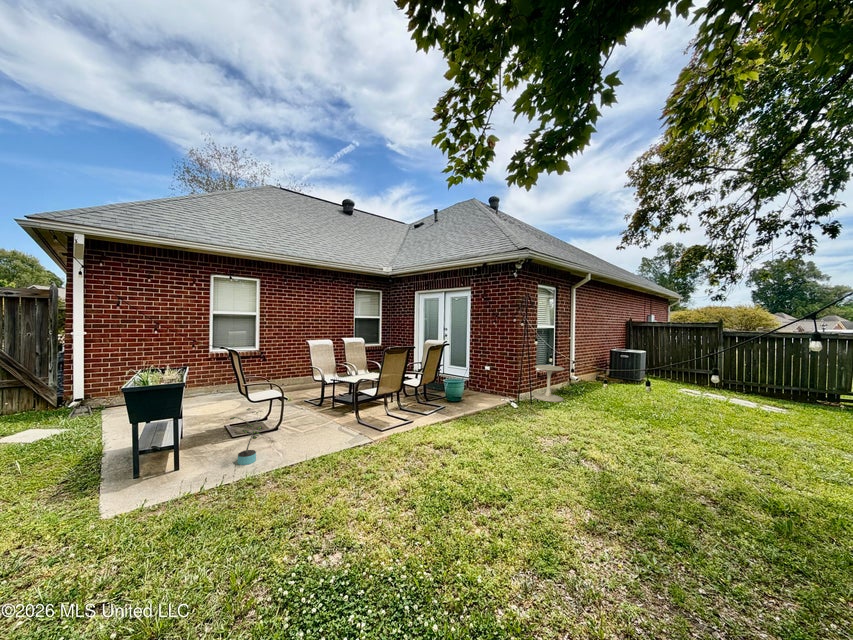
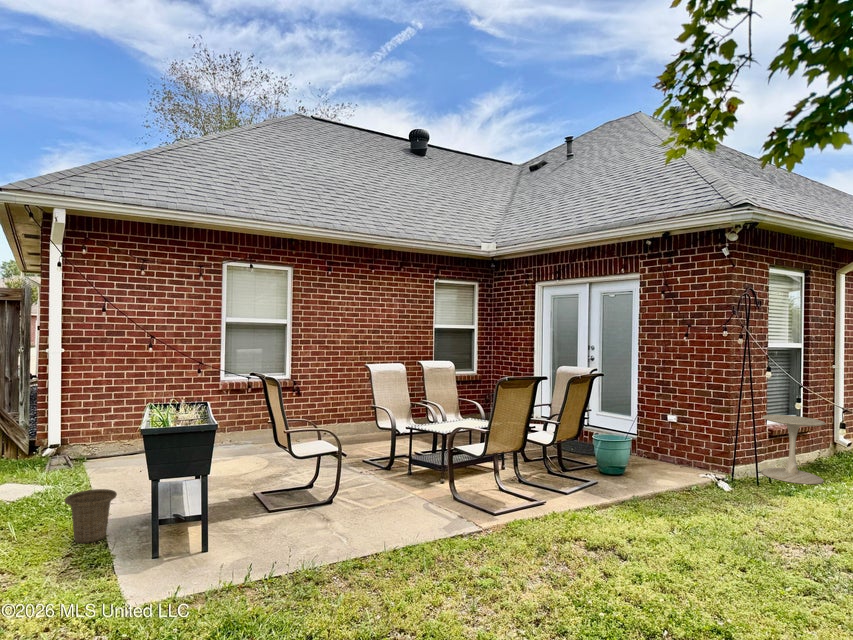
potted plant: present [230,408,262,465] -> none [275,466,321,551]
basket: none [61,432,109,473] -> present [65,489,117,543]

